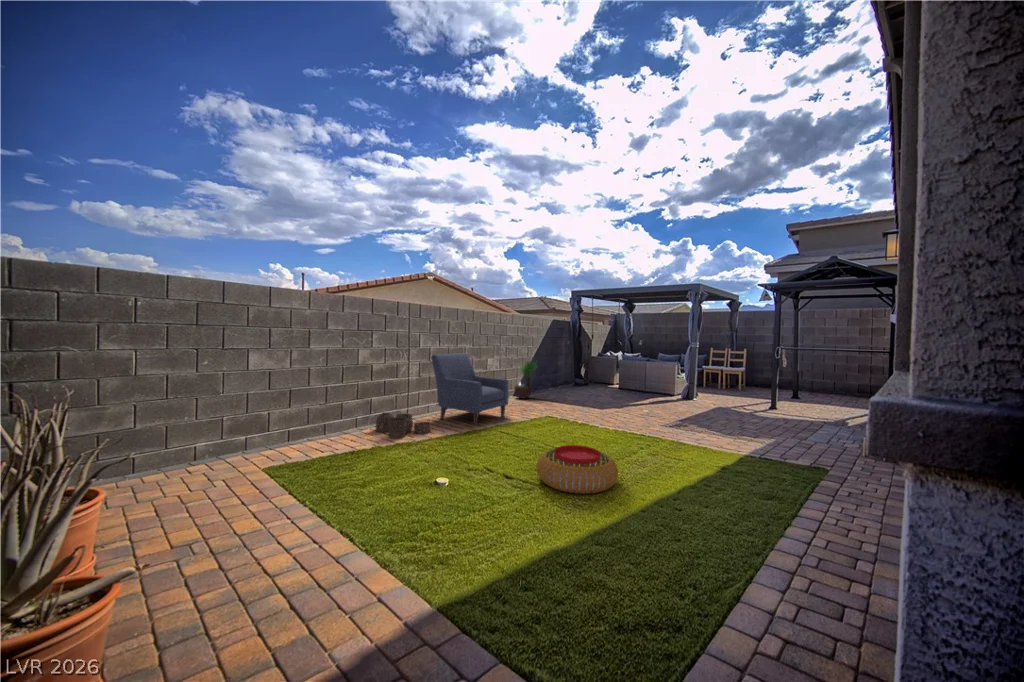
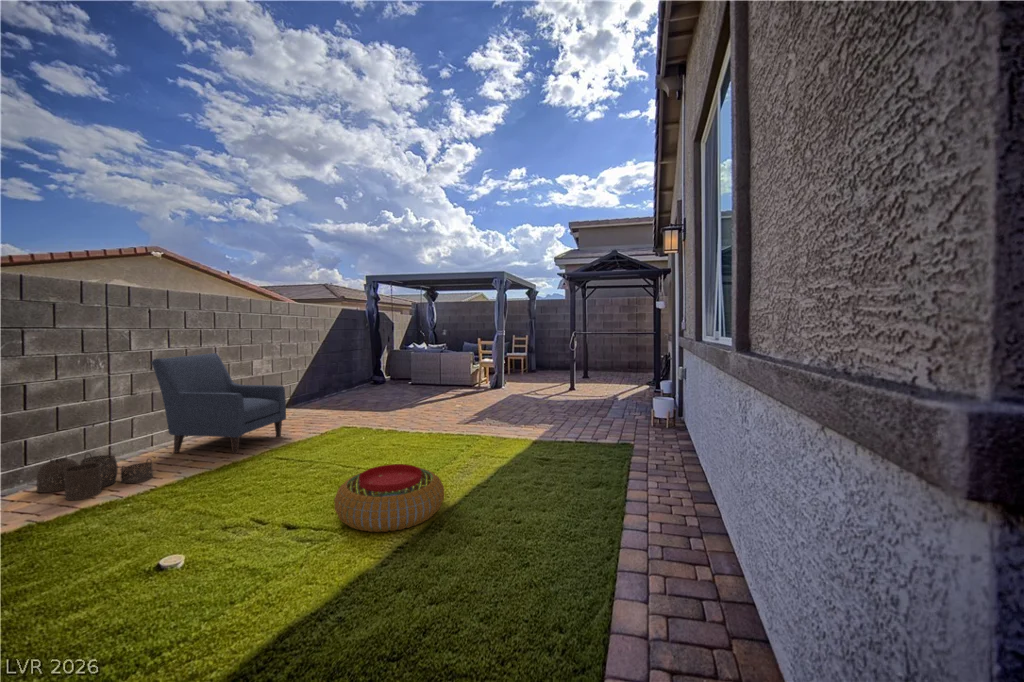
potted tree: present [514,362,536,398] -> none [294,355,327,408]

